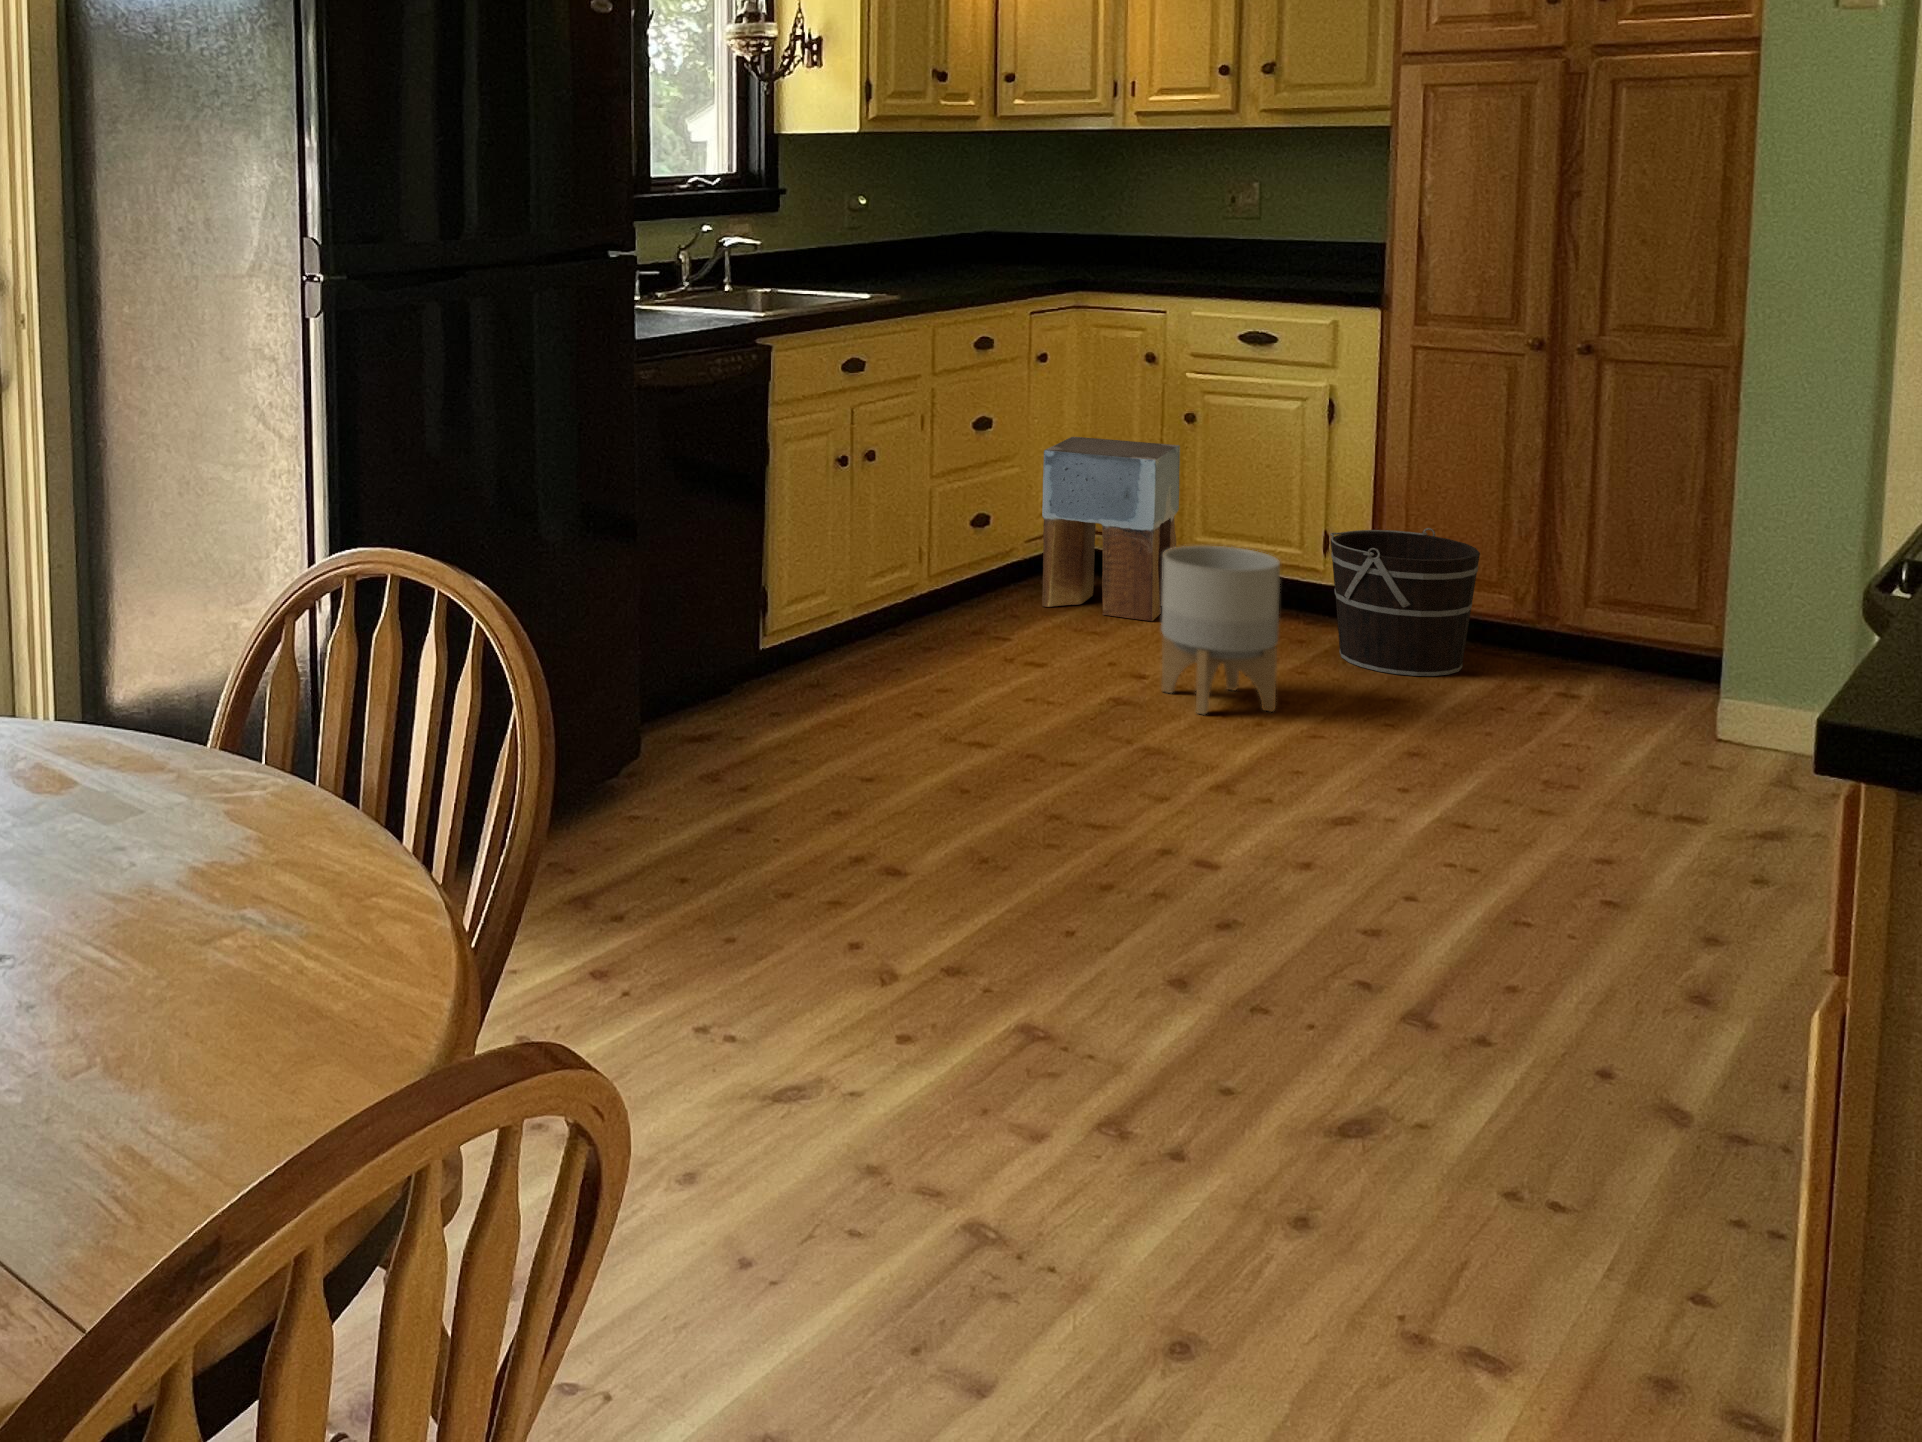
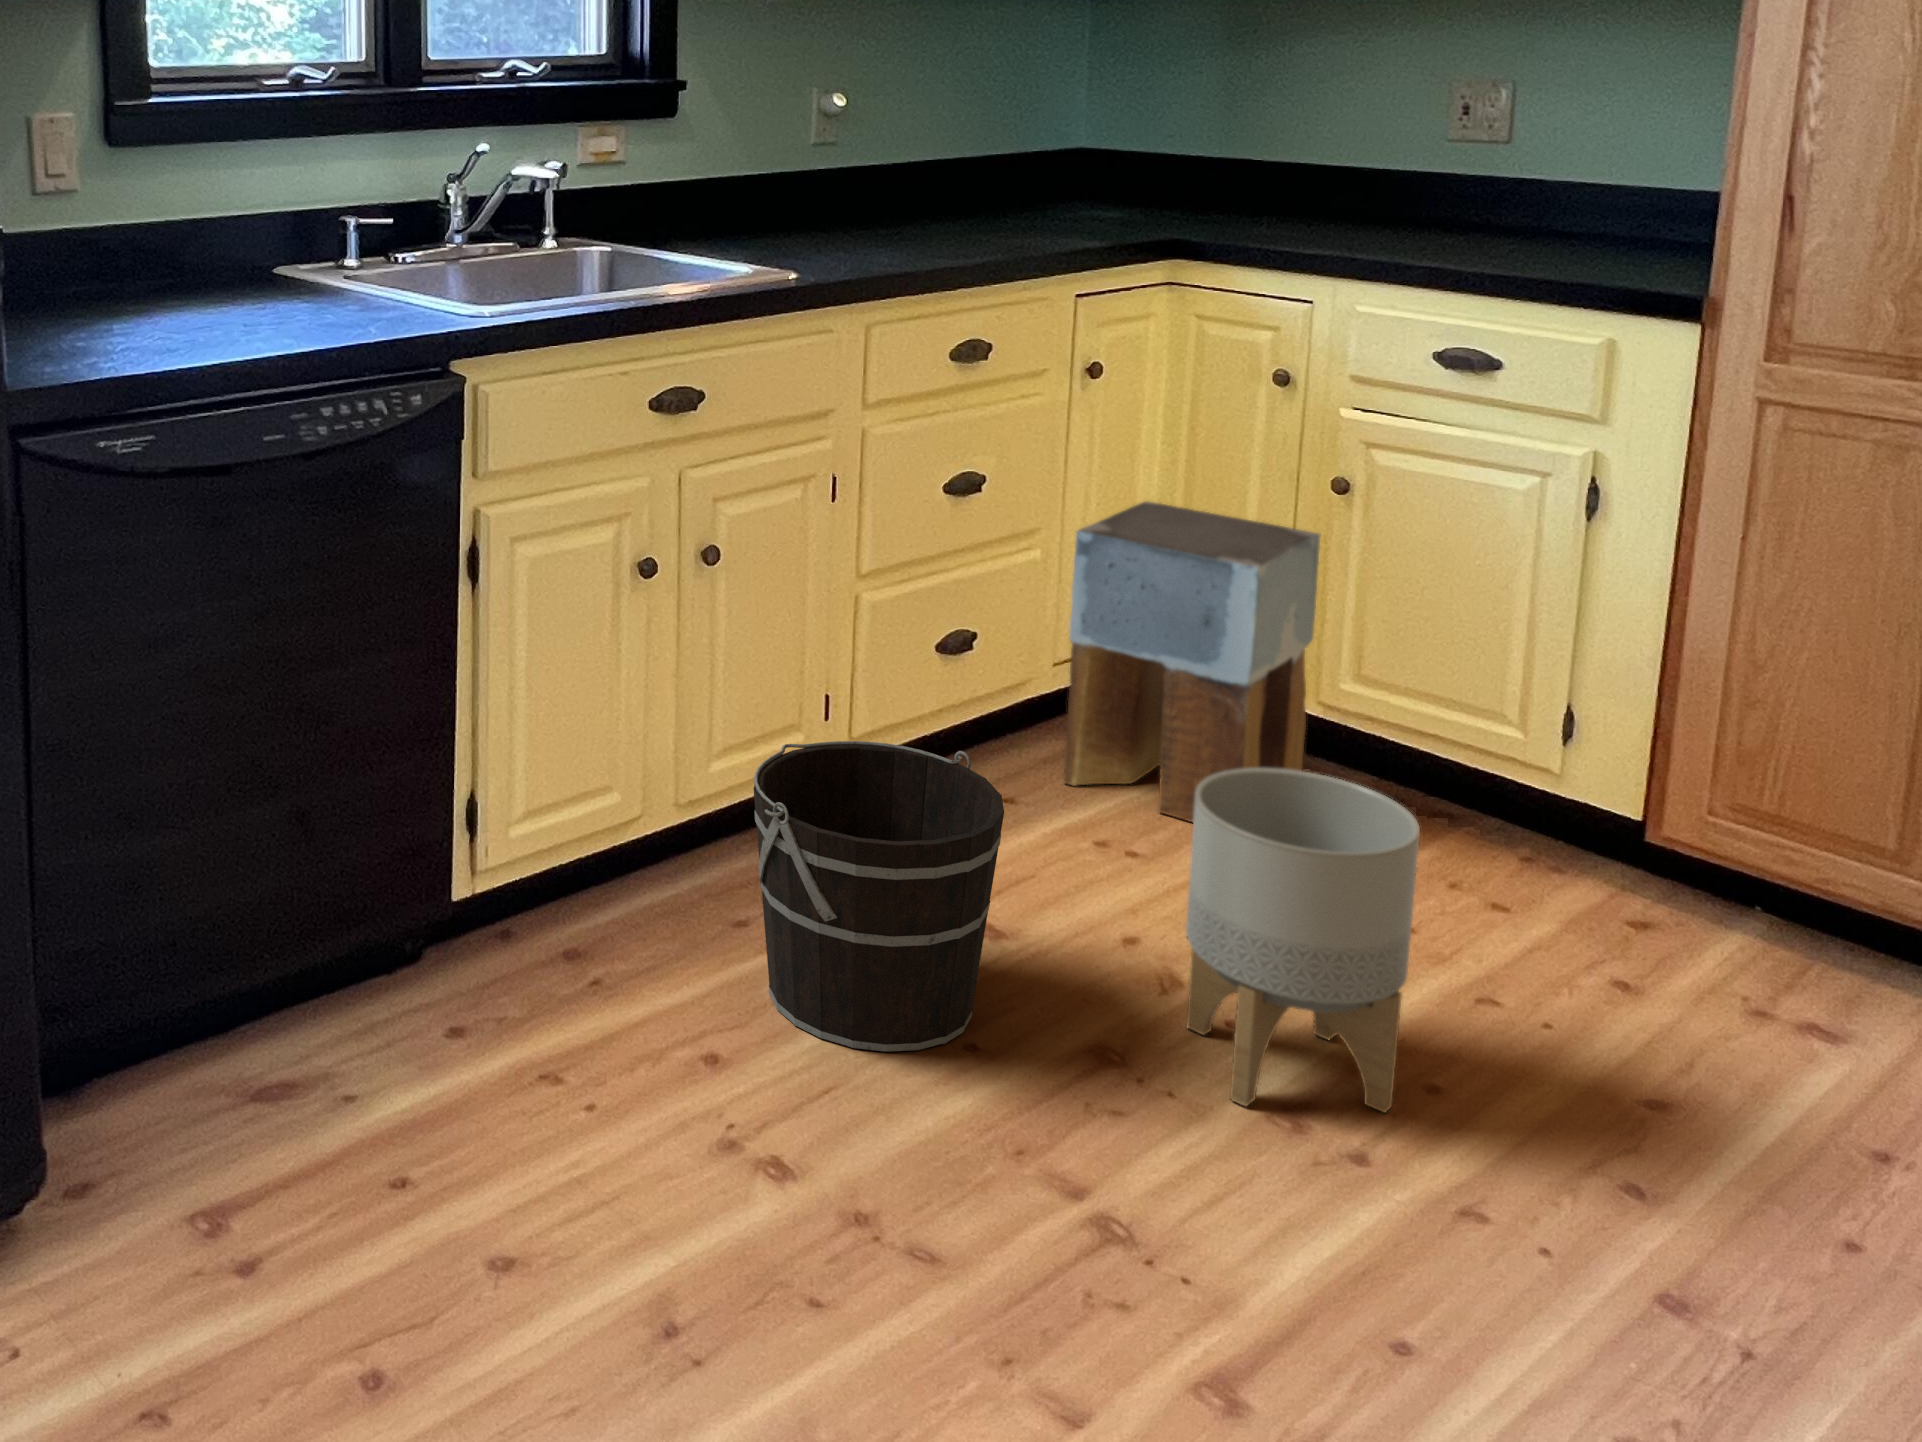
bucket: present [1330,528,1480,676] -> present [754,741,1004,1052]

